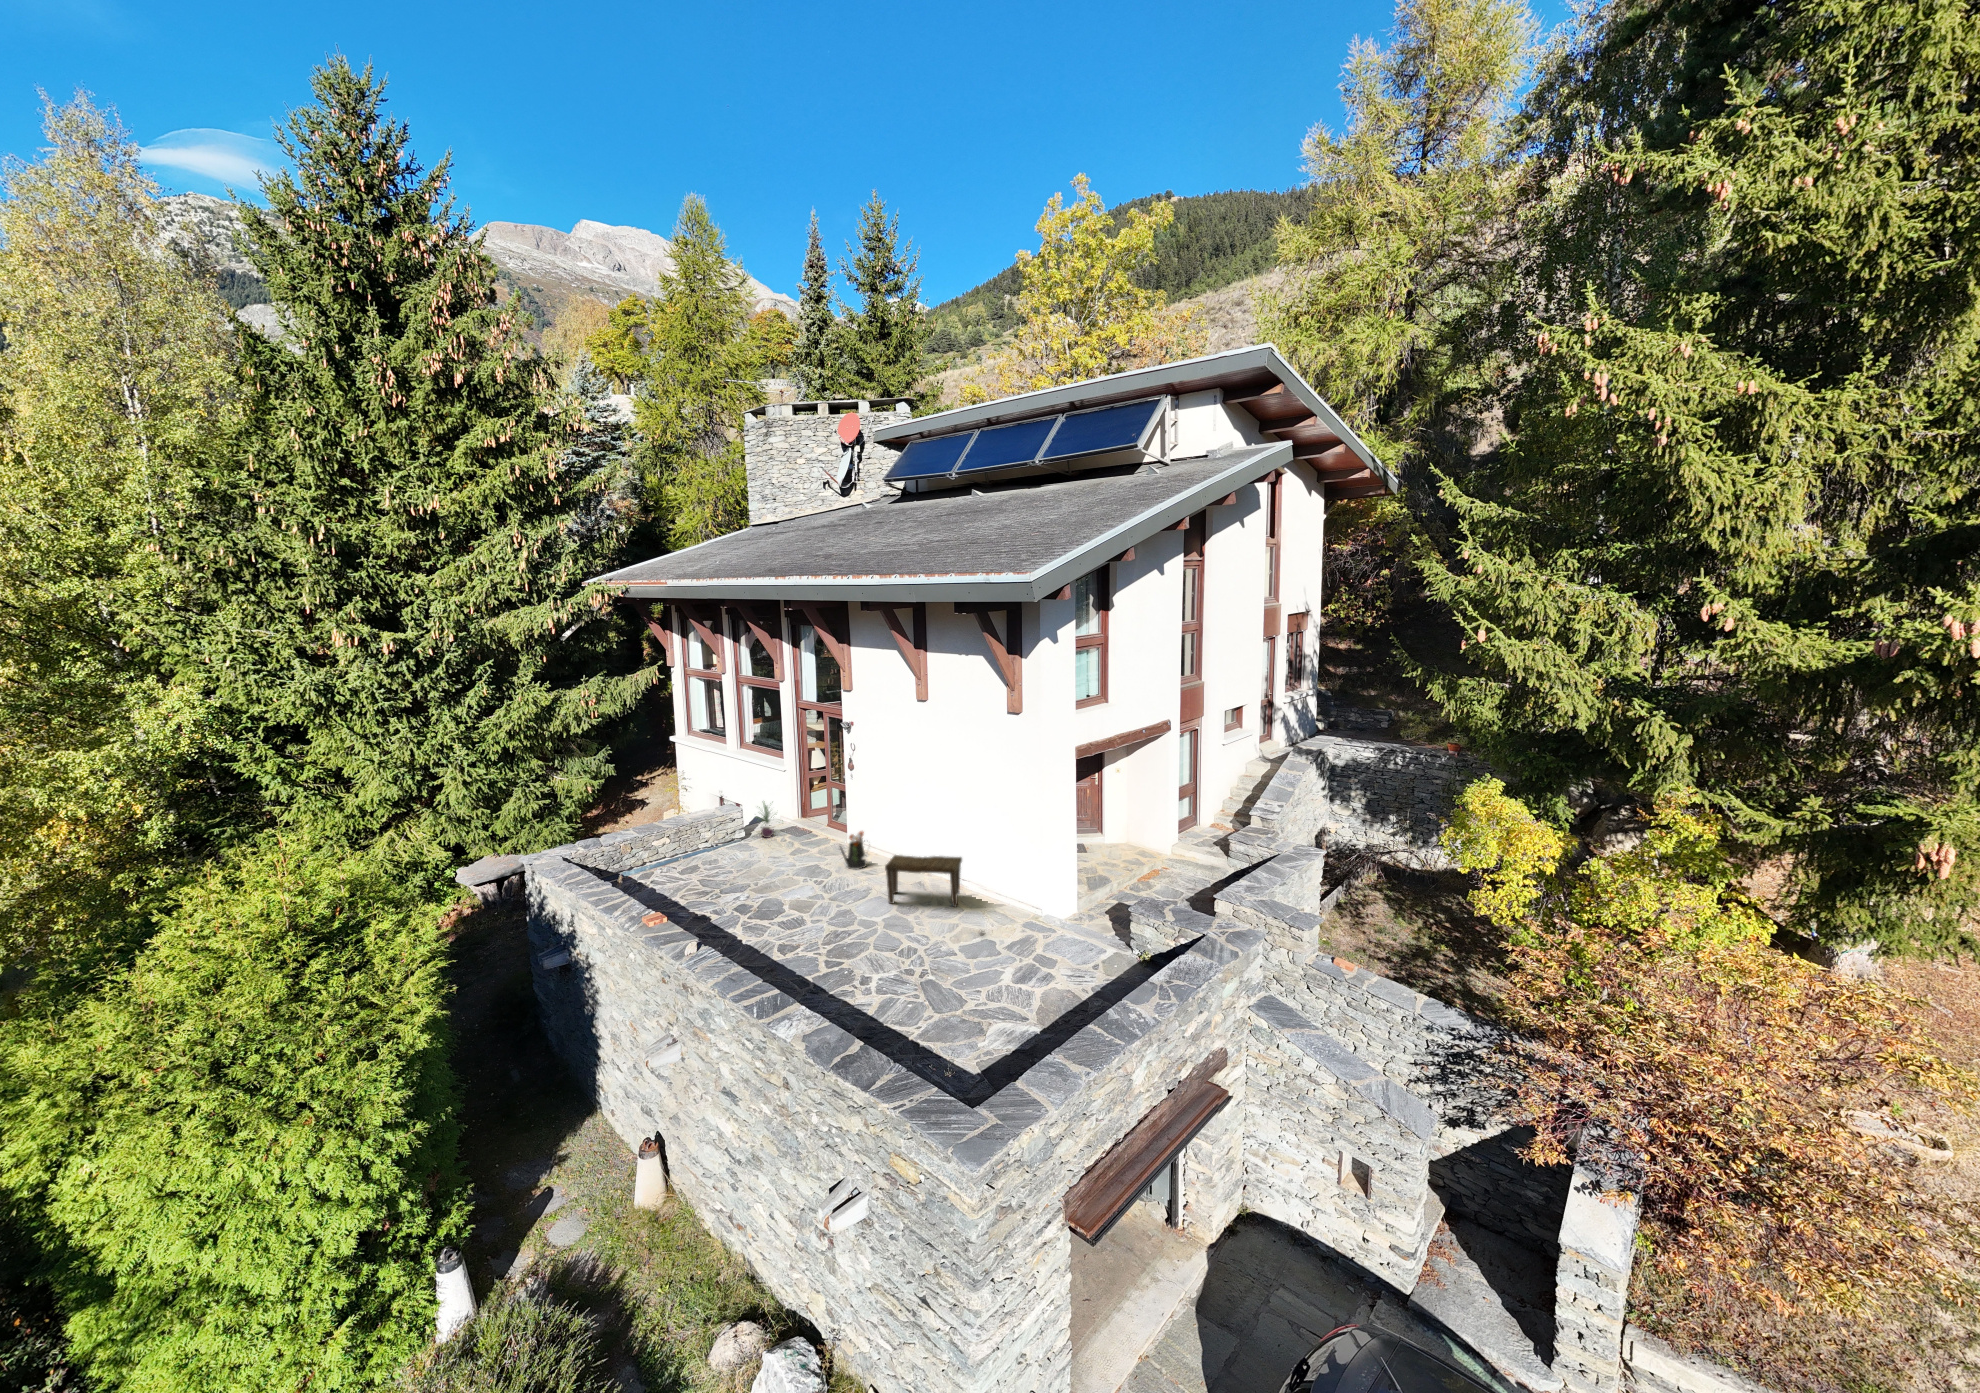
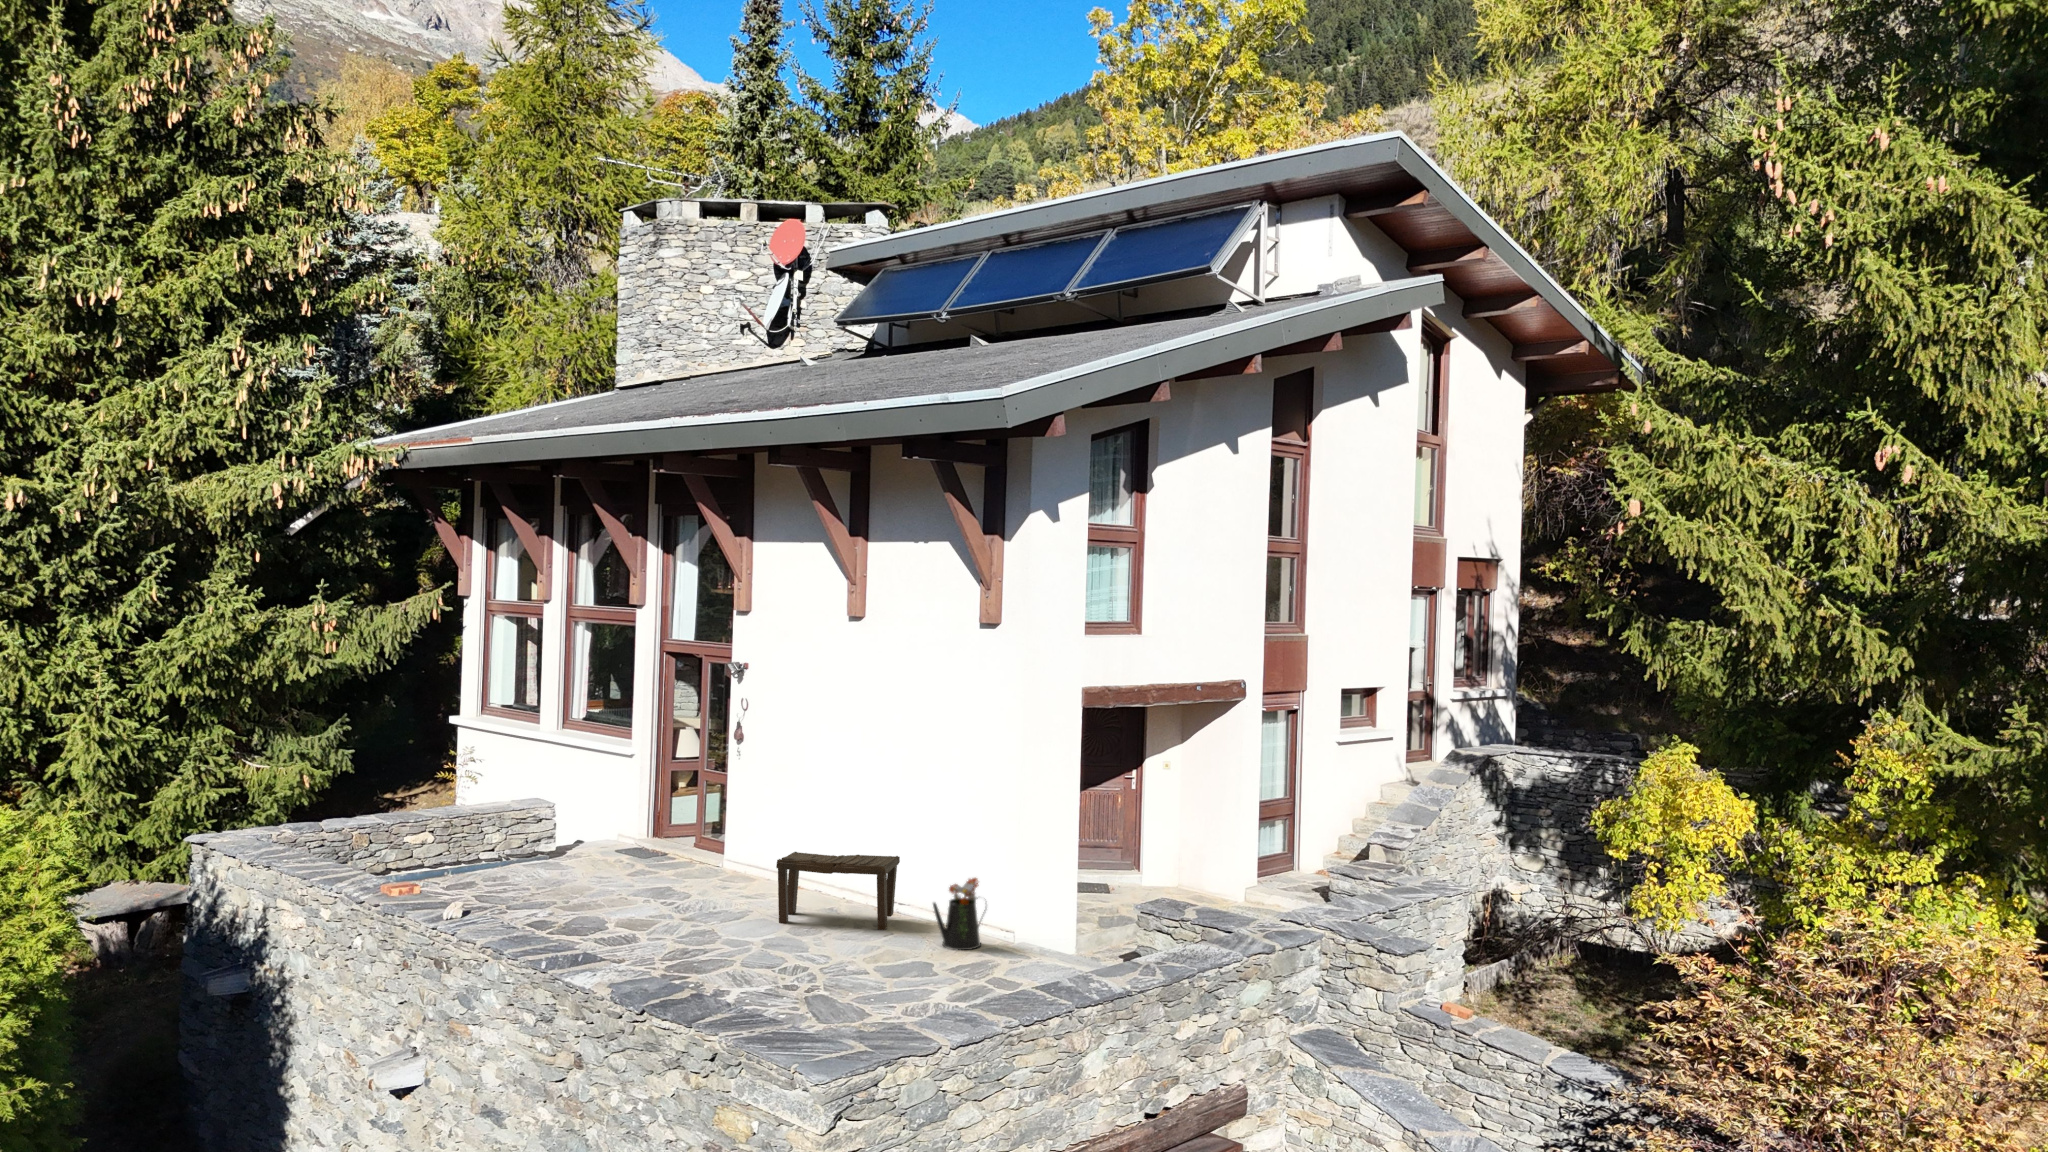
decorative plant: present [759,803,774,838] -> none [565,793,627,853]
watering can: present [840,831,867,870] -> present [933,878,985,950]

